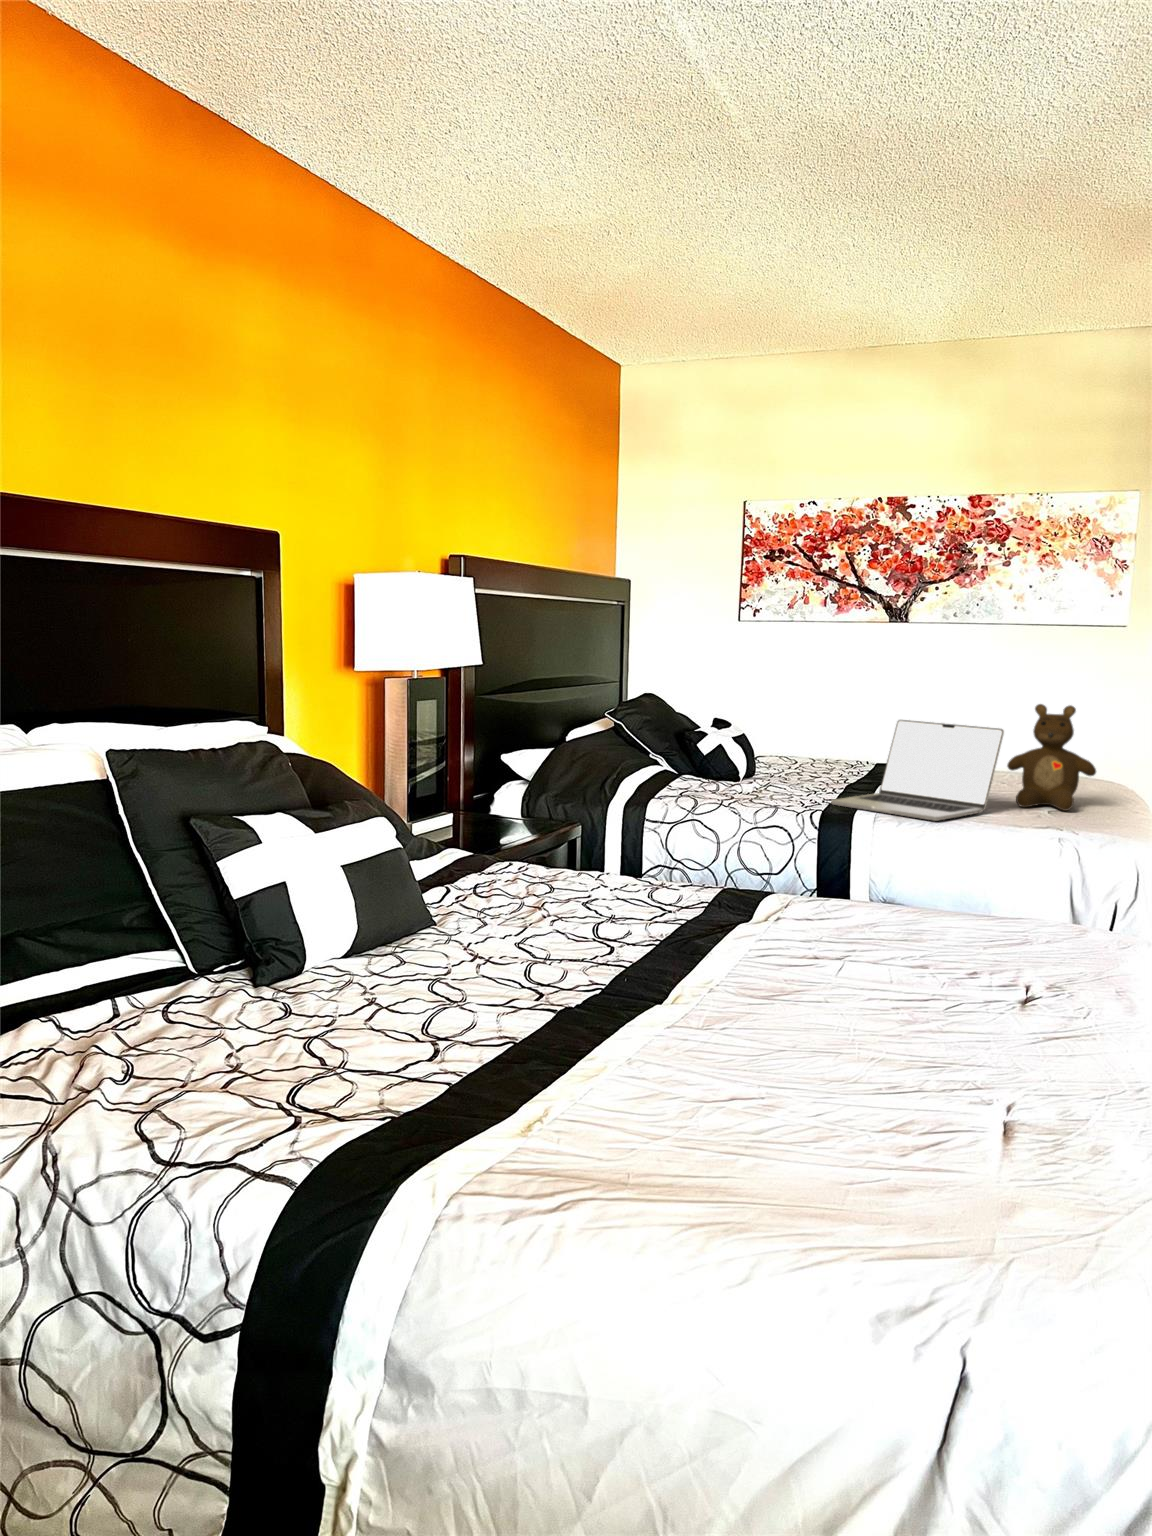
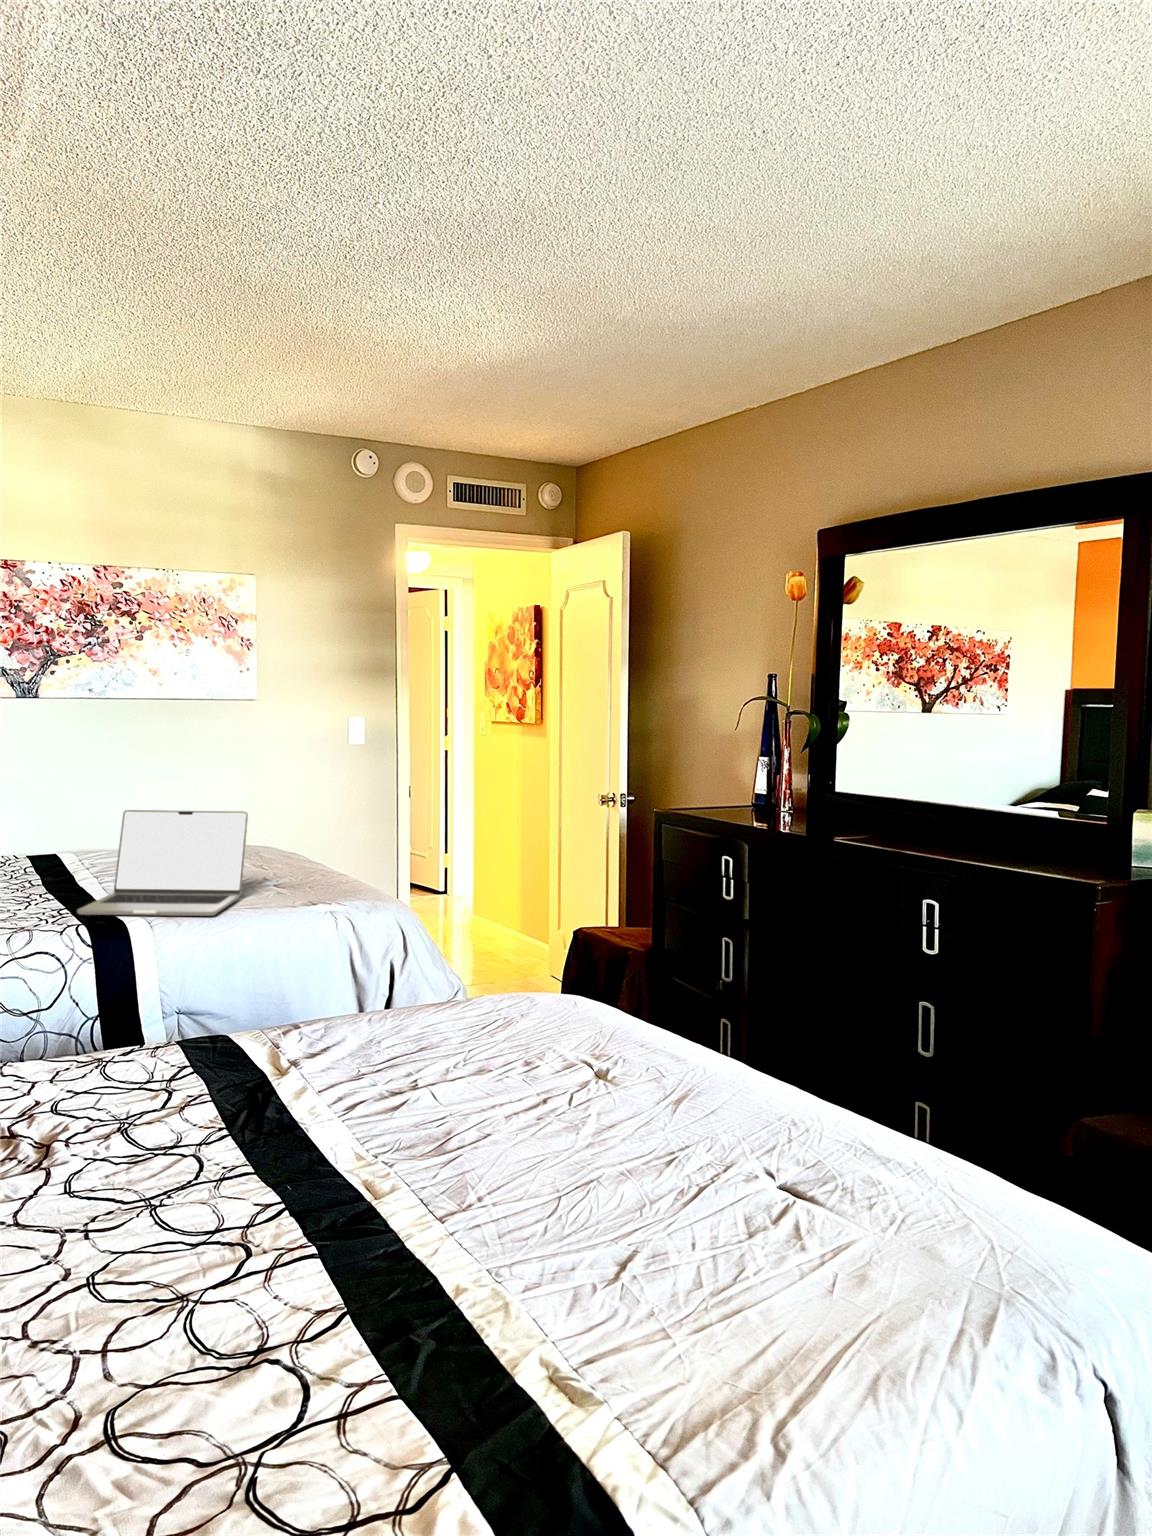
teddy bear: present [1007,704,1096,811] -> none [234,782,317,886]

